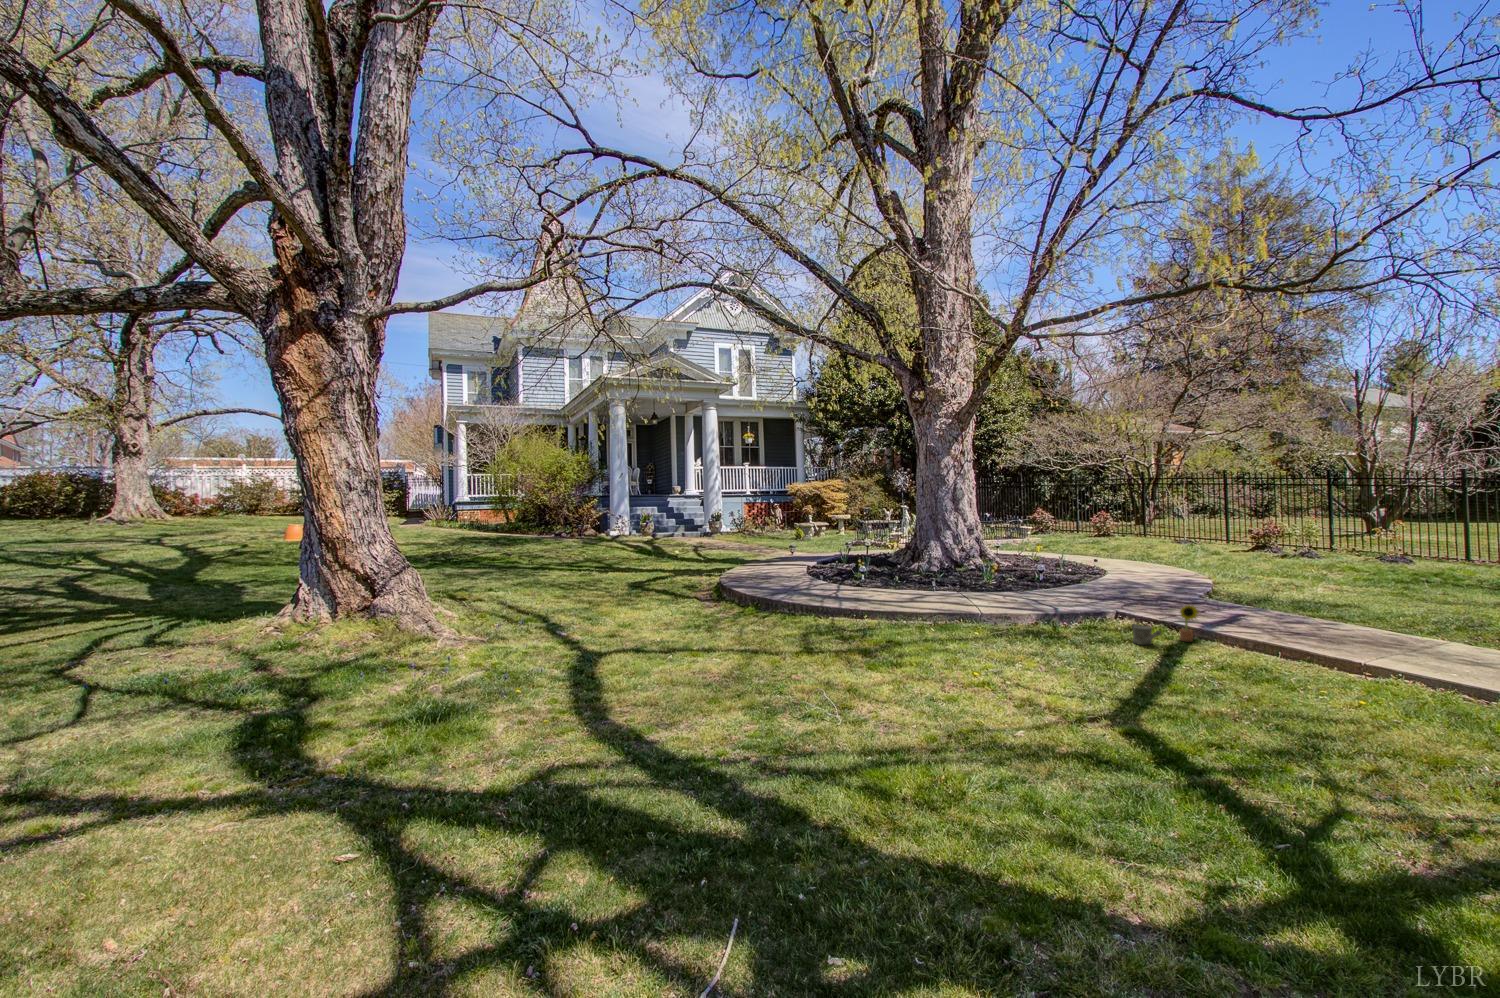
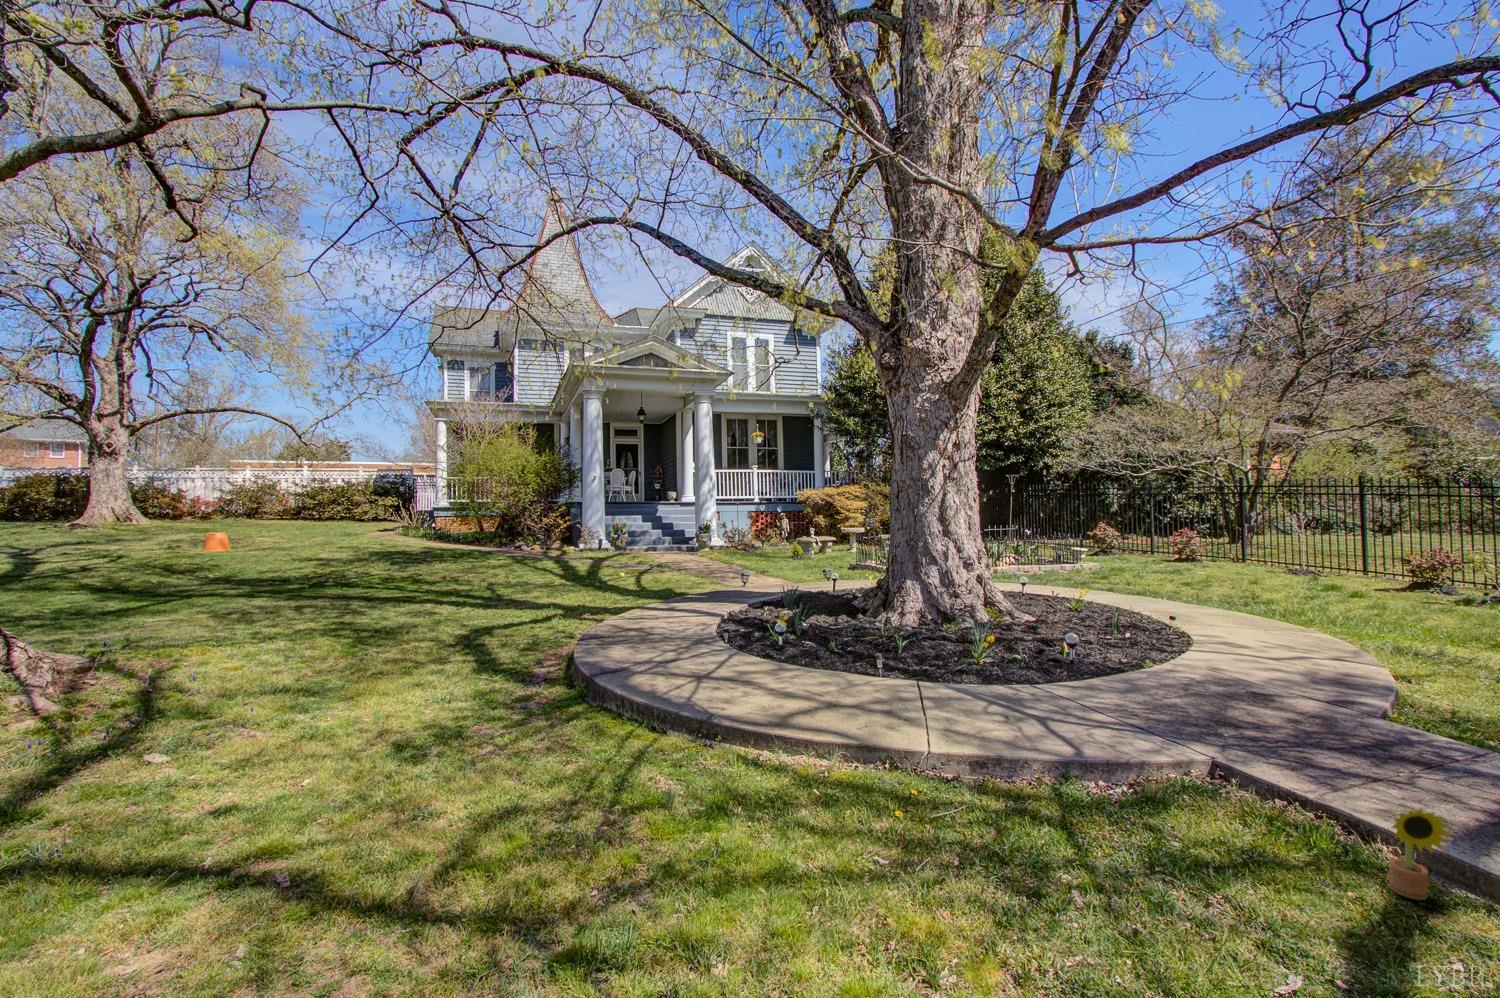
watering can: present [1132,624,1161,645] -> none [1263,835,1352,907]

